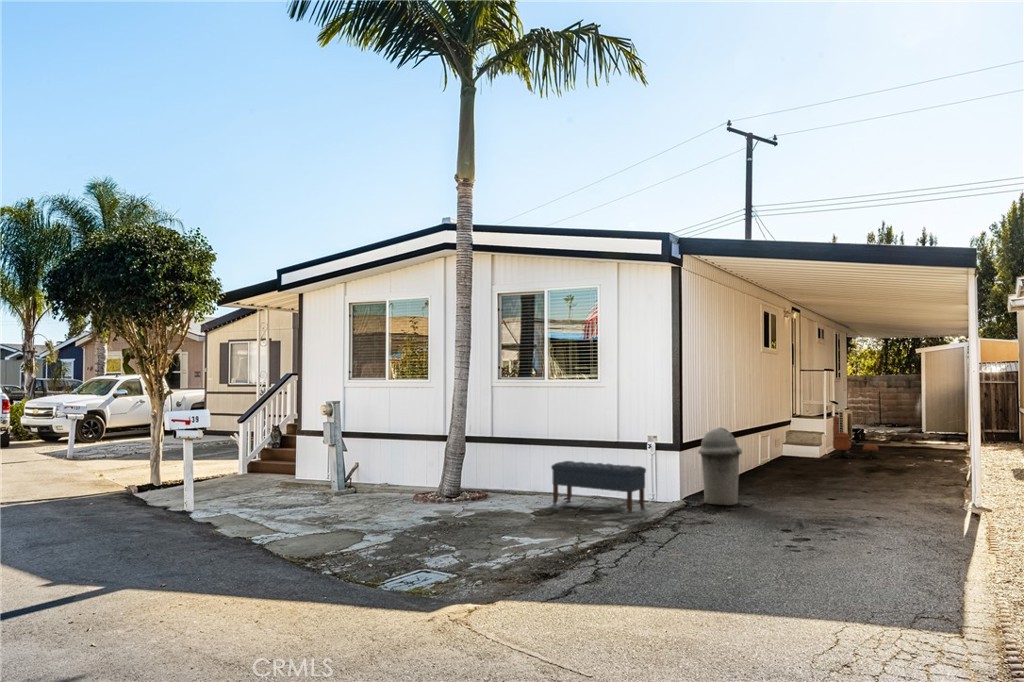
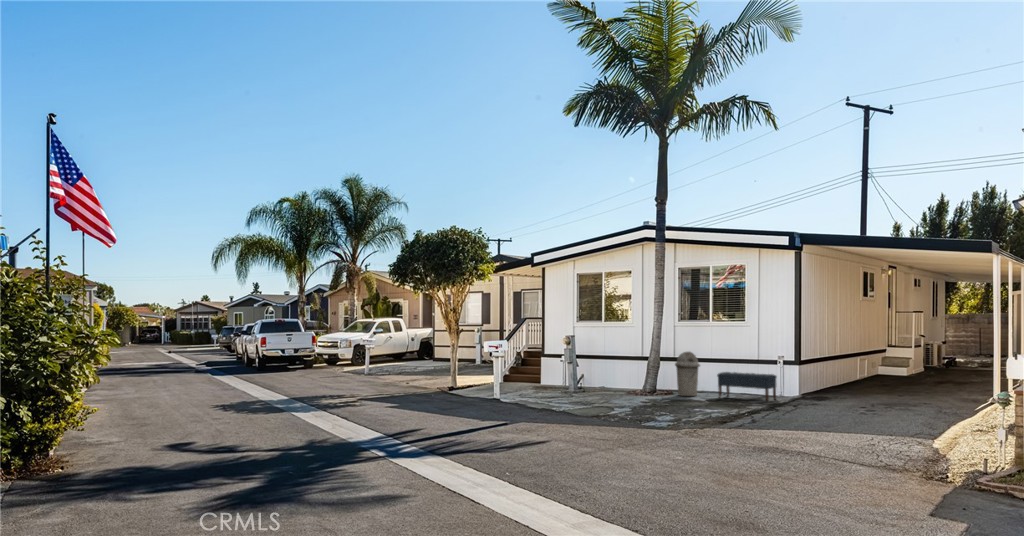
lounge chair: present [831,416,881,459] -> none [918,346,959,378]
trash can: present [698,428,742,505] -> present [675,352,700,396]

